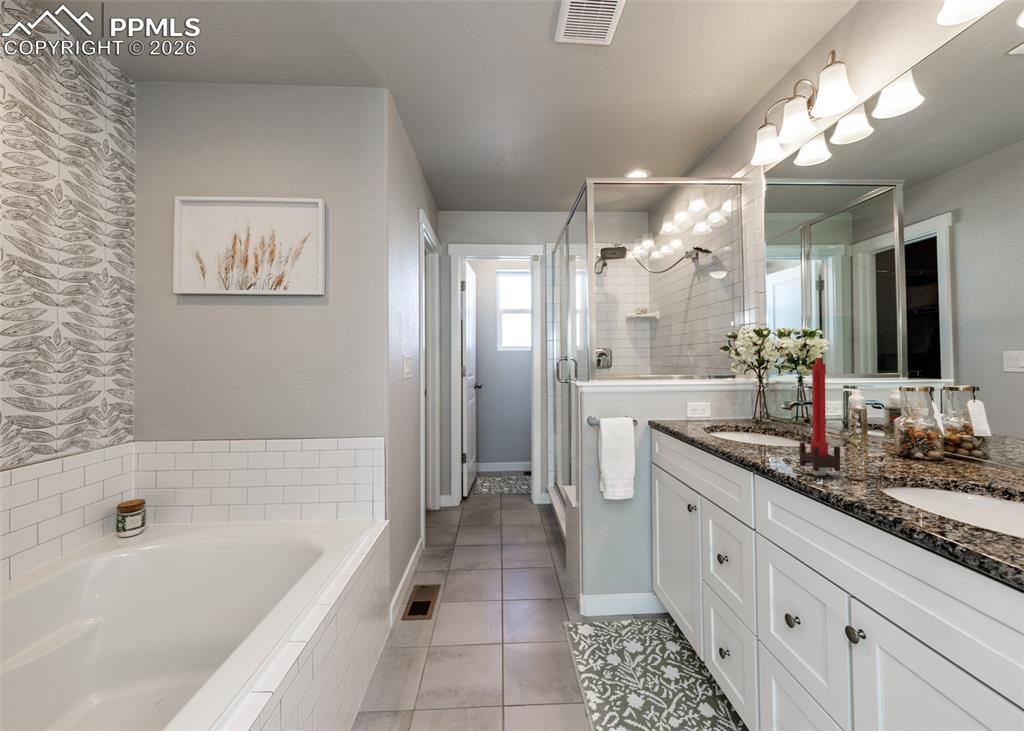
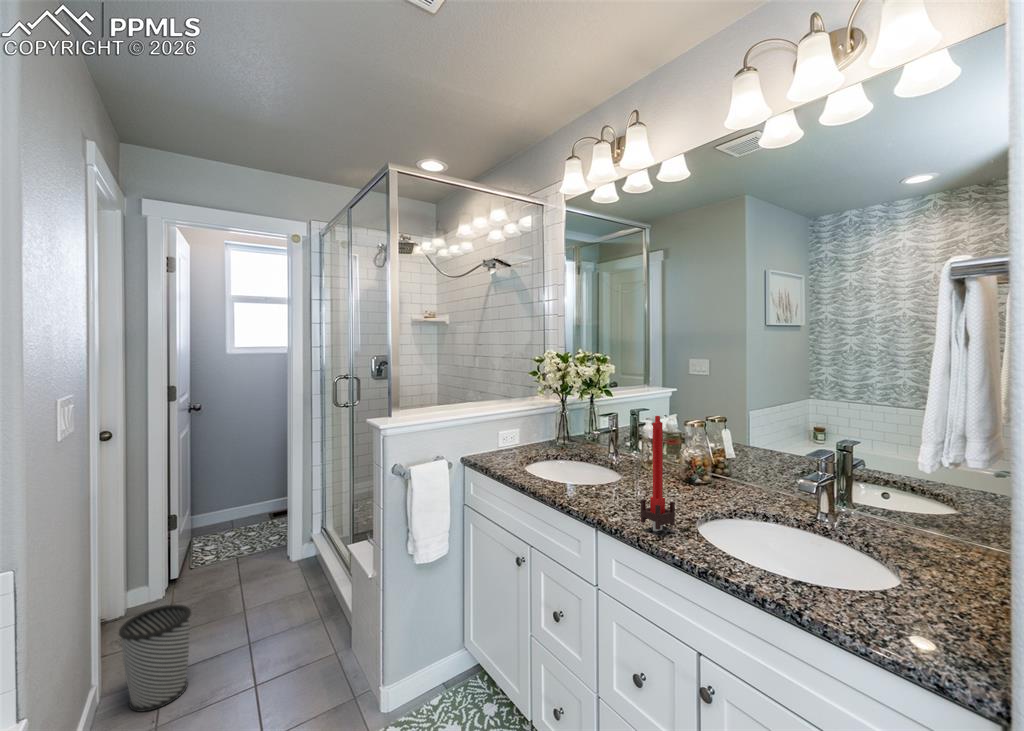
wastebasket: none [424,505,463,568] -> present [119,605,191,712]

